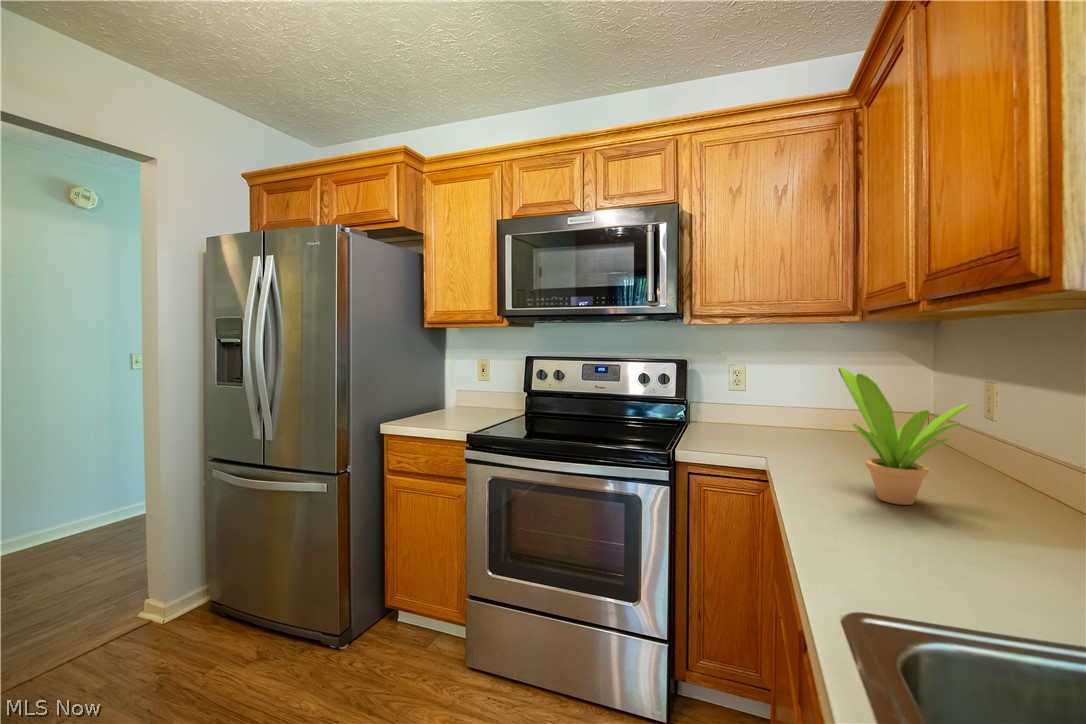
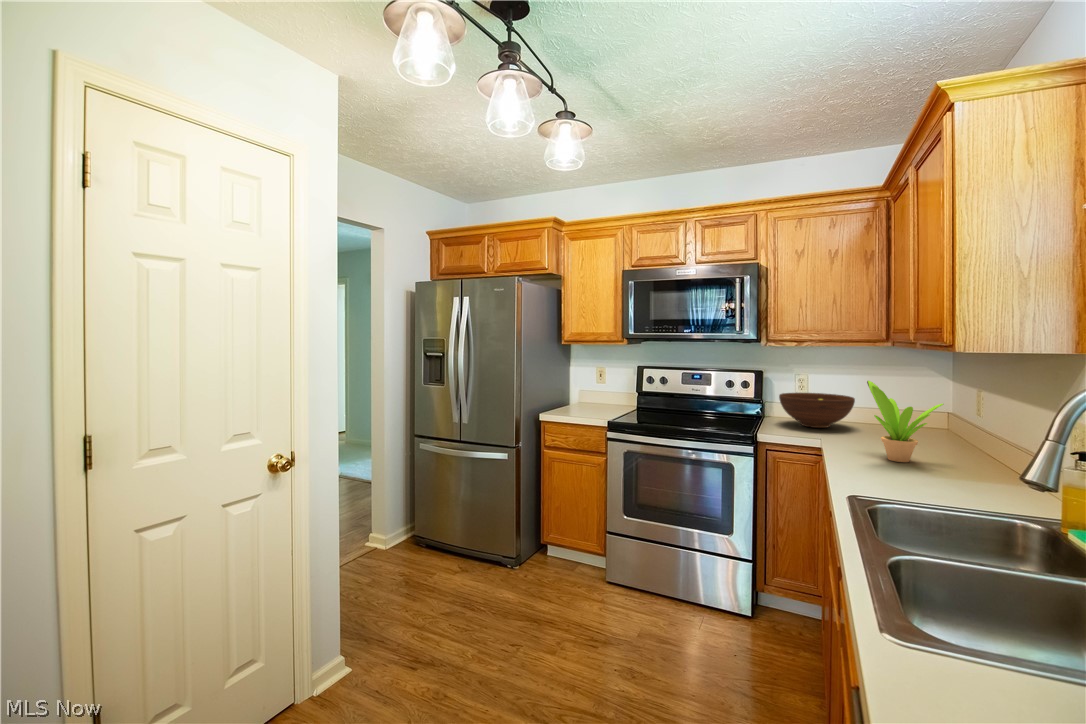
fruit bowl: none [708,390,810,439] -> present [779,393,855,428]

